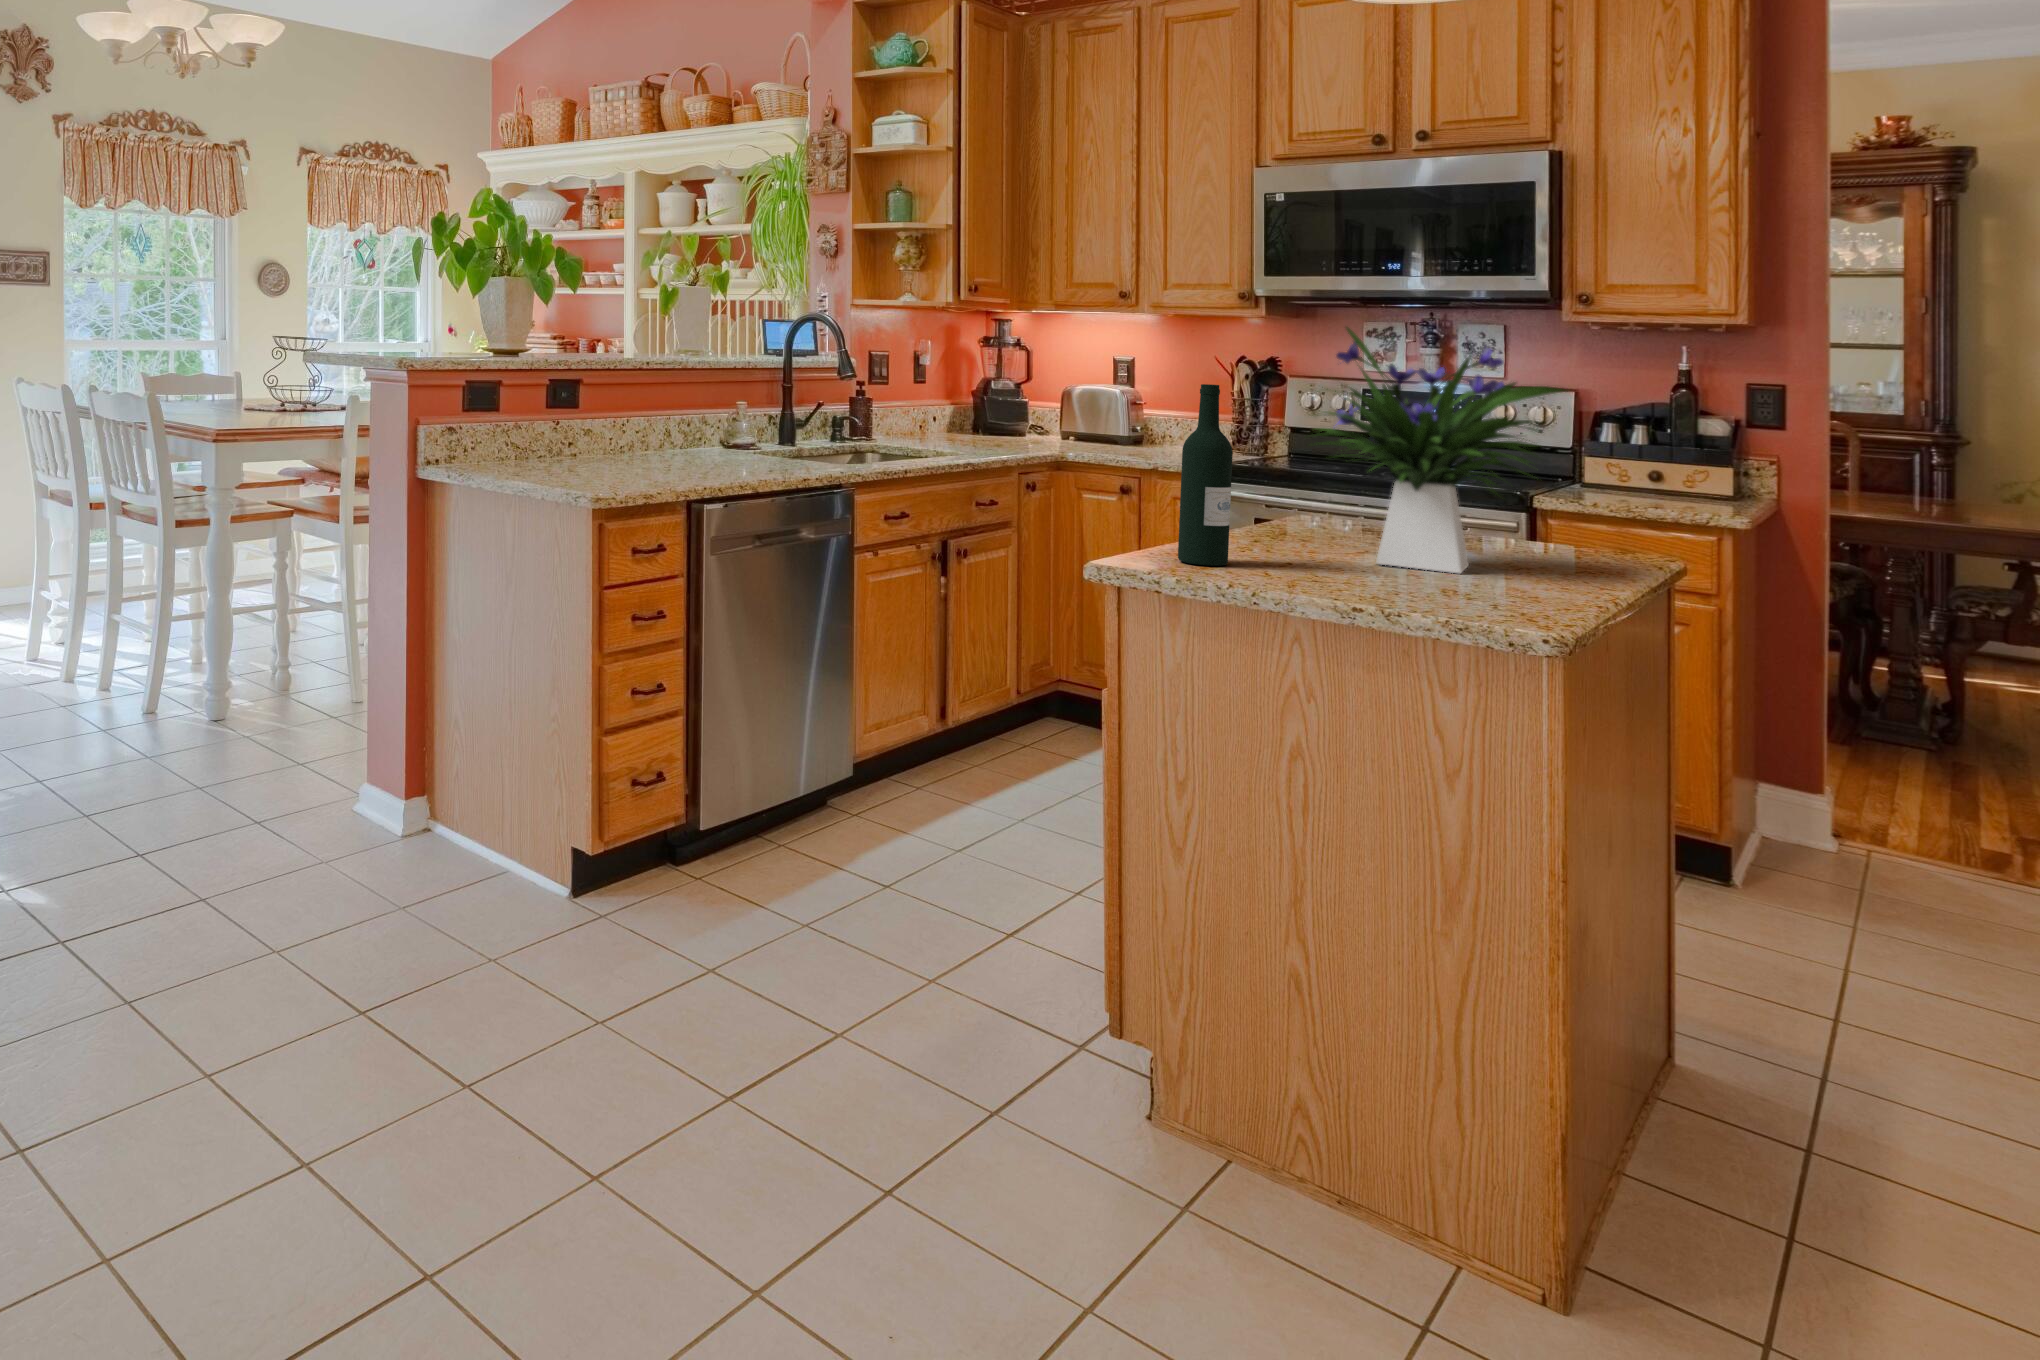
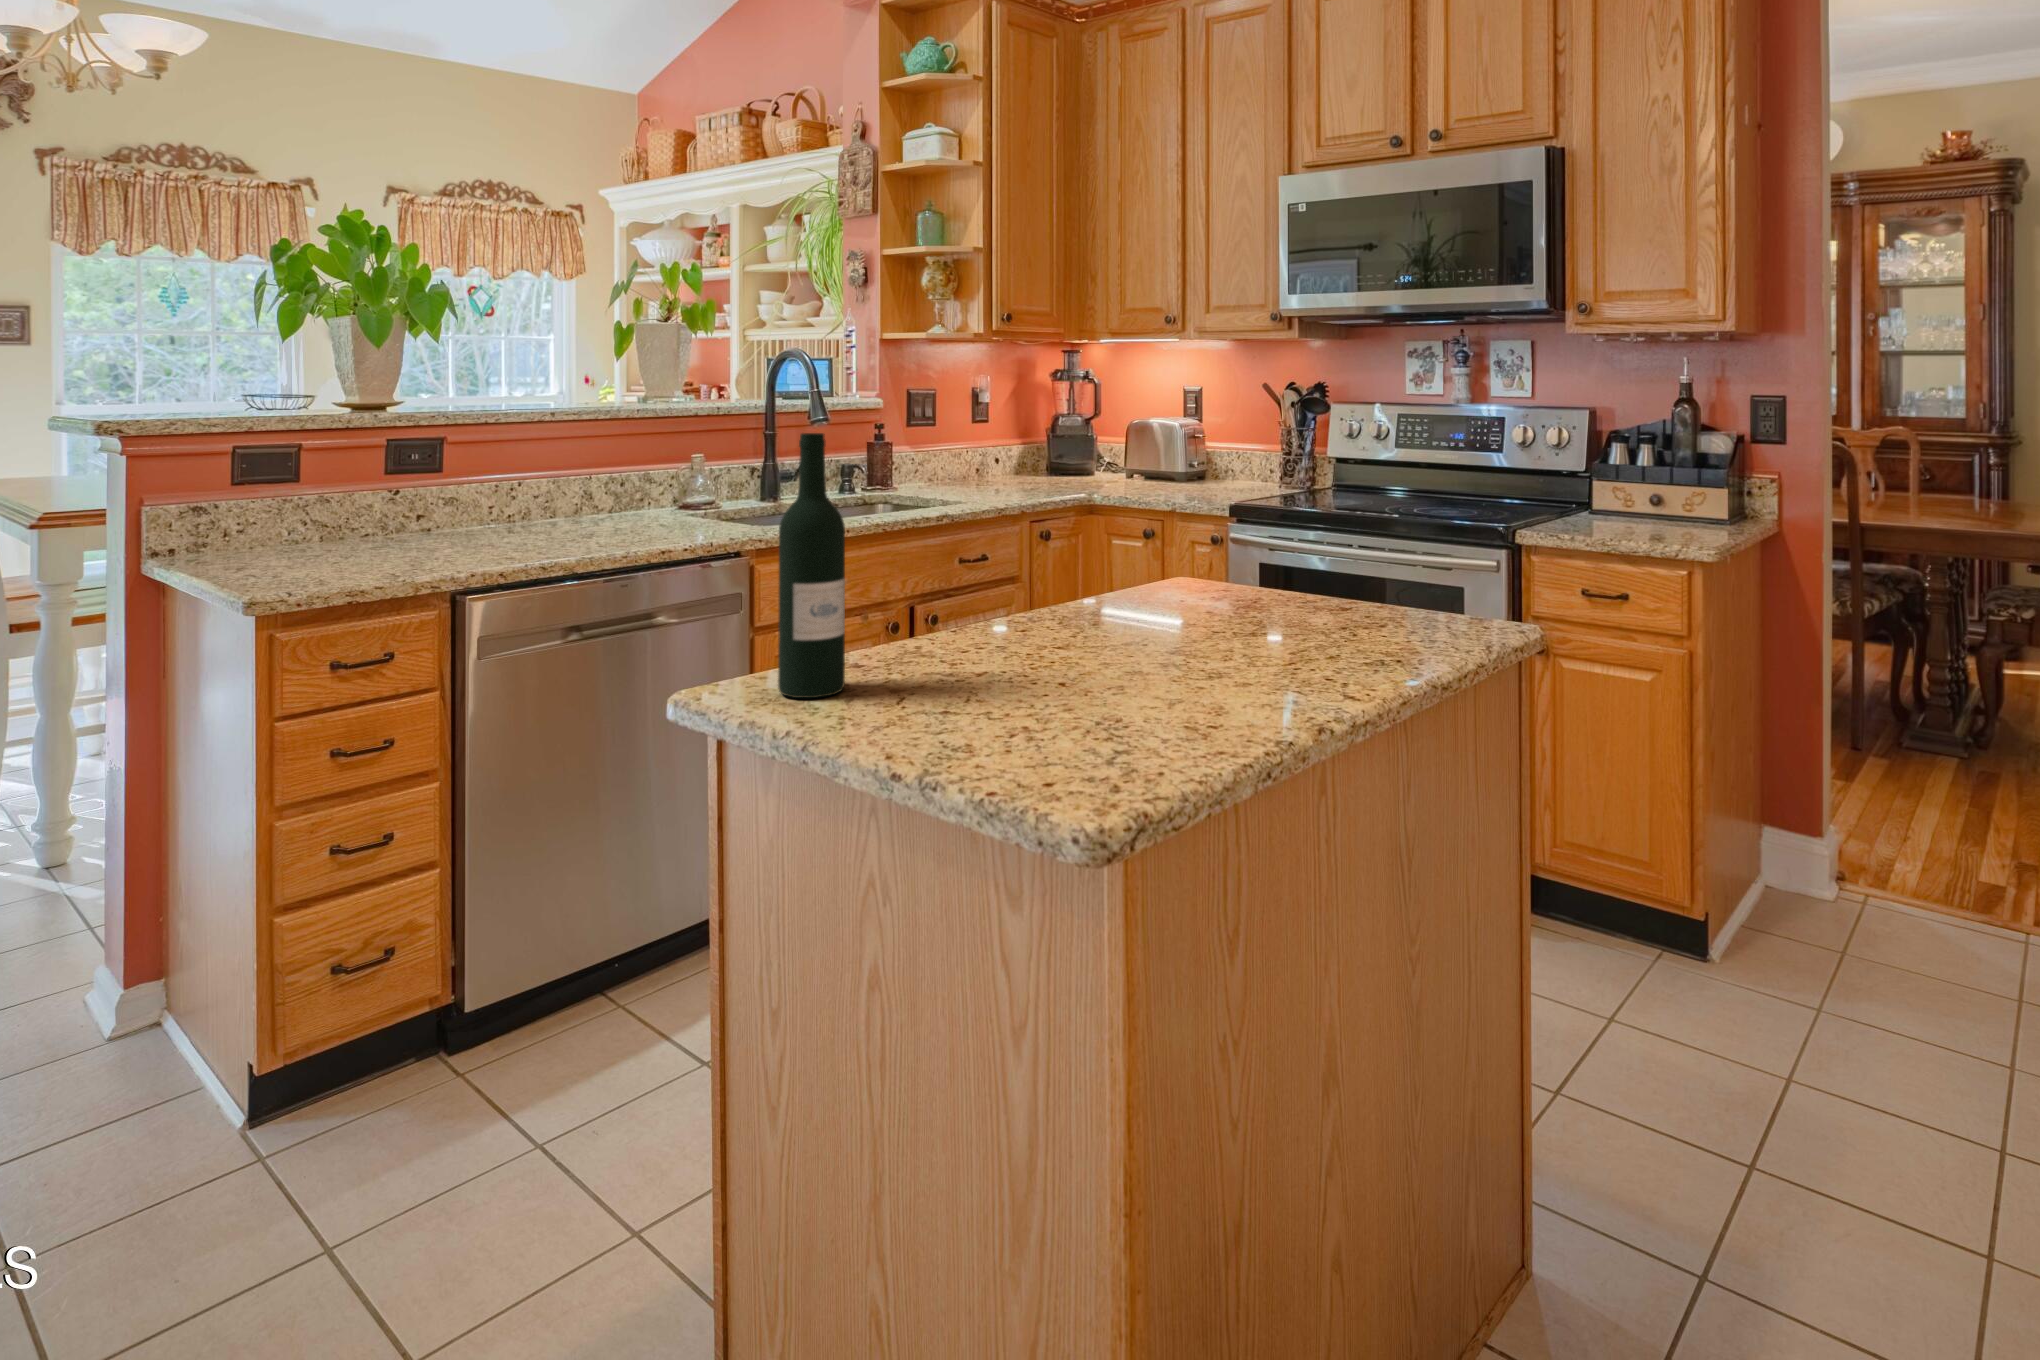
flower arrangement: present [1311,327,1568,574] -> none [942,343,1275,694]

